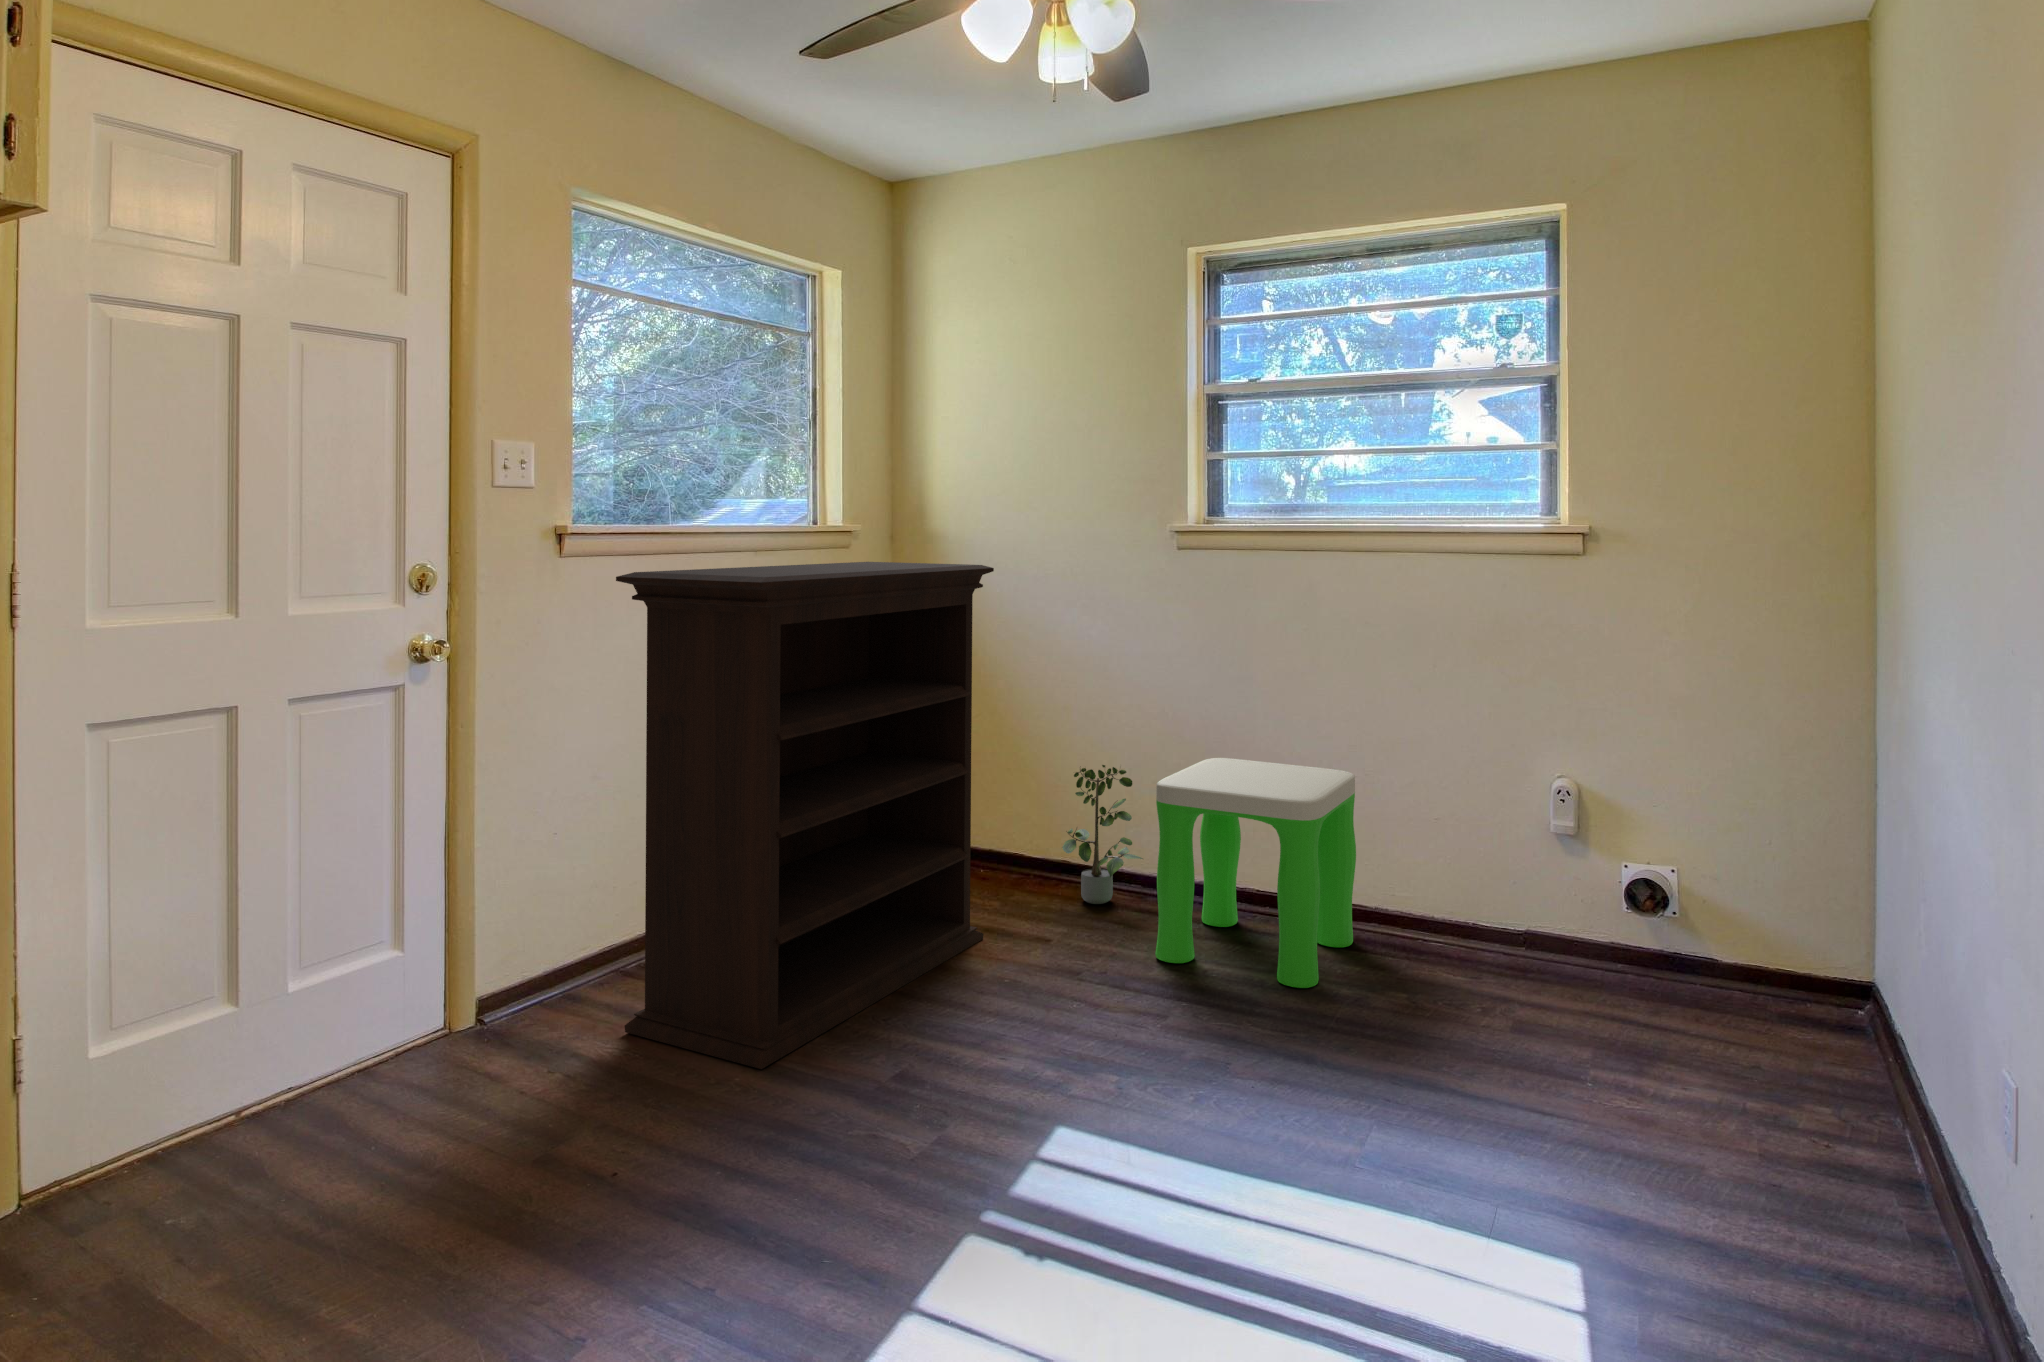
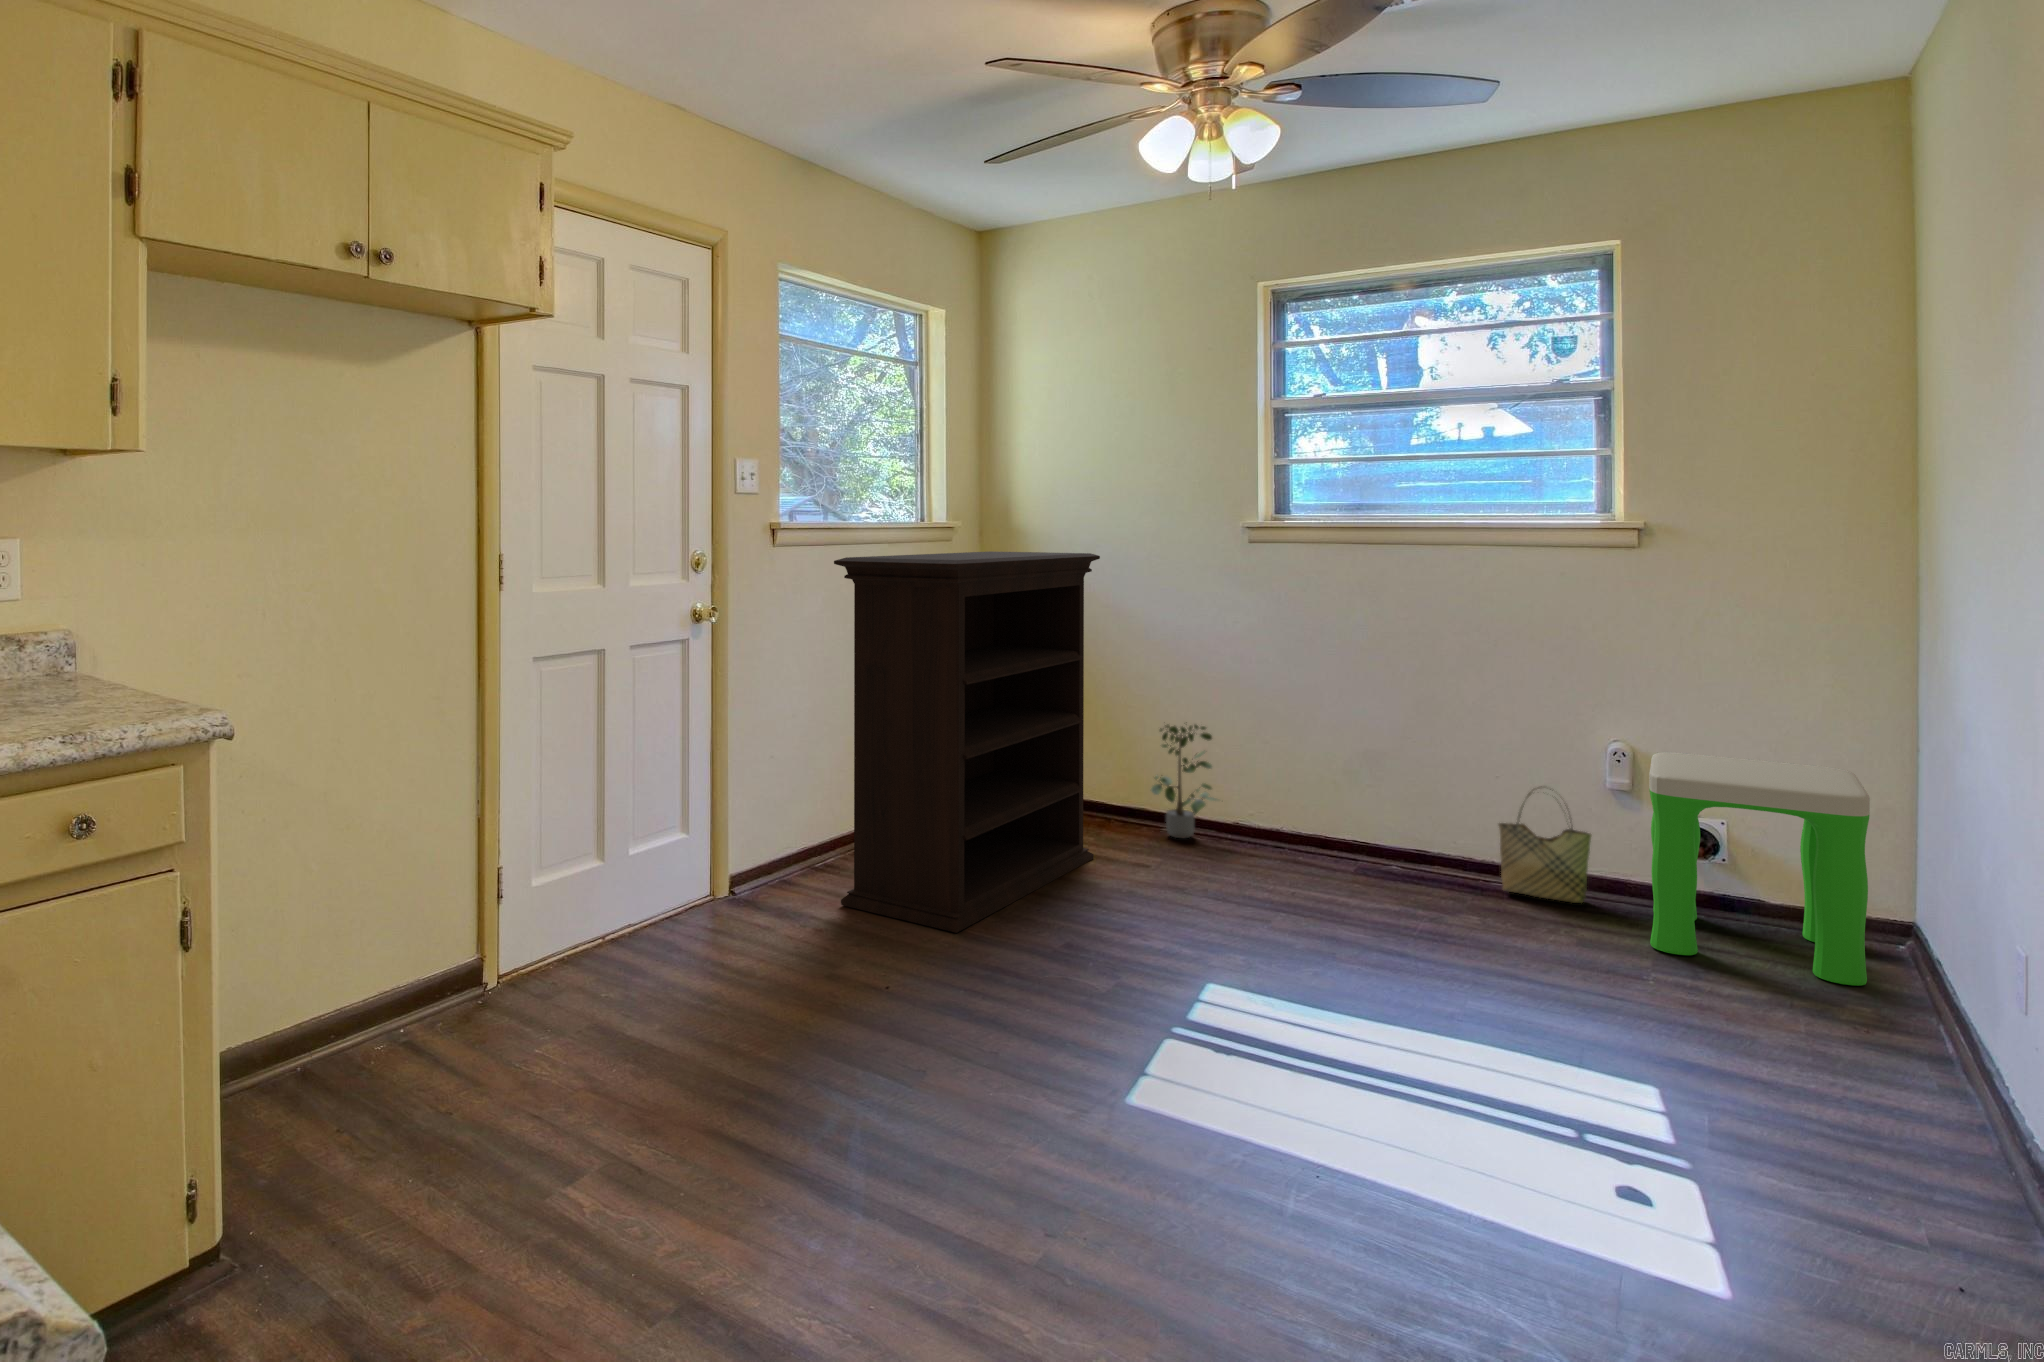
stool: present [1155,758,1356,988] -> present [1649,752,1870,986]
woven basket: none [1435,837,1534,974] -> present [1499,789,1591,903]

